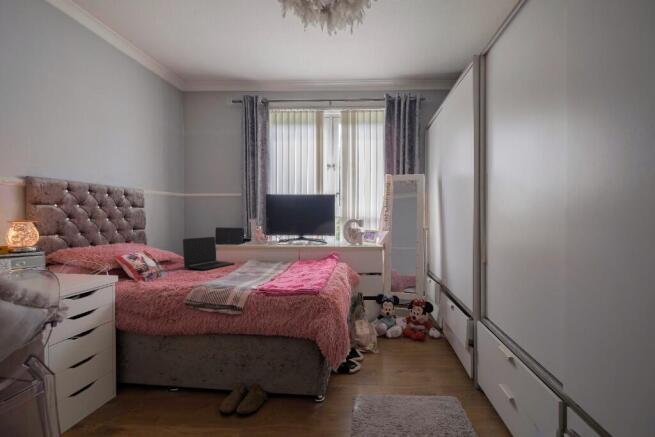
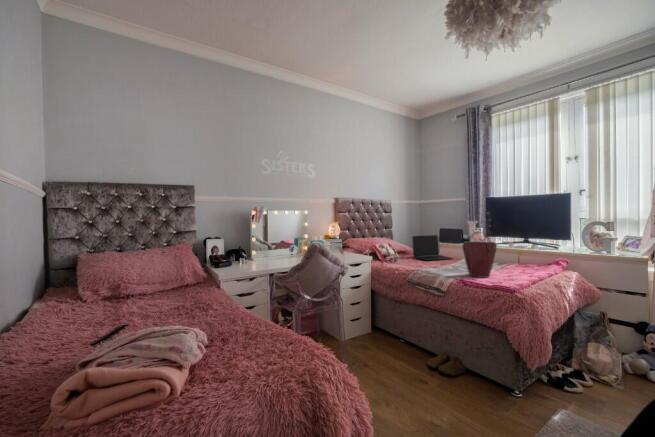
handbag: none [258,228,293,282] -> present [463,232,497,278]

